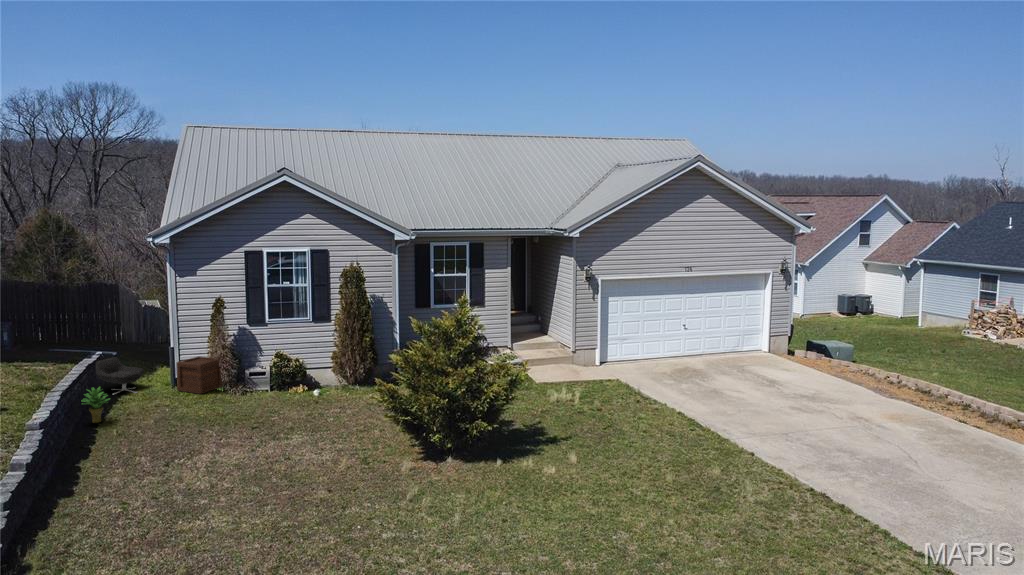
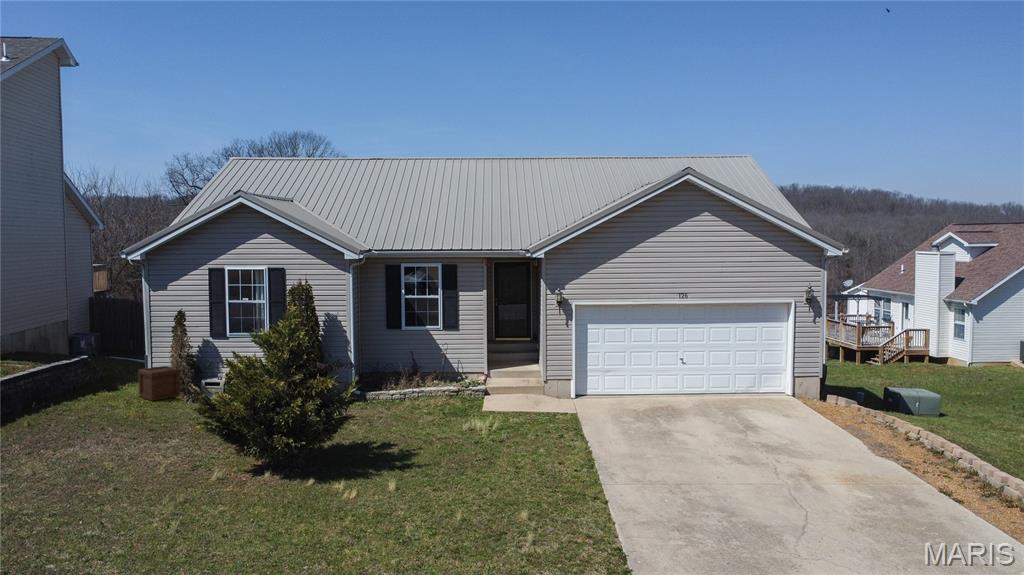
lounge chair: present [96,357,144,394] -> none [75,363,119,396]
potted plant: present [82,387,109,423] -> none [17,386,46,419]

